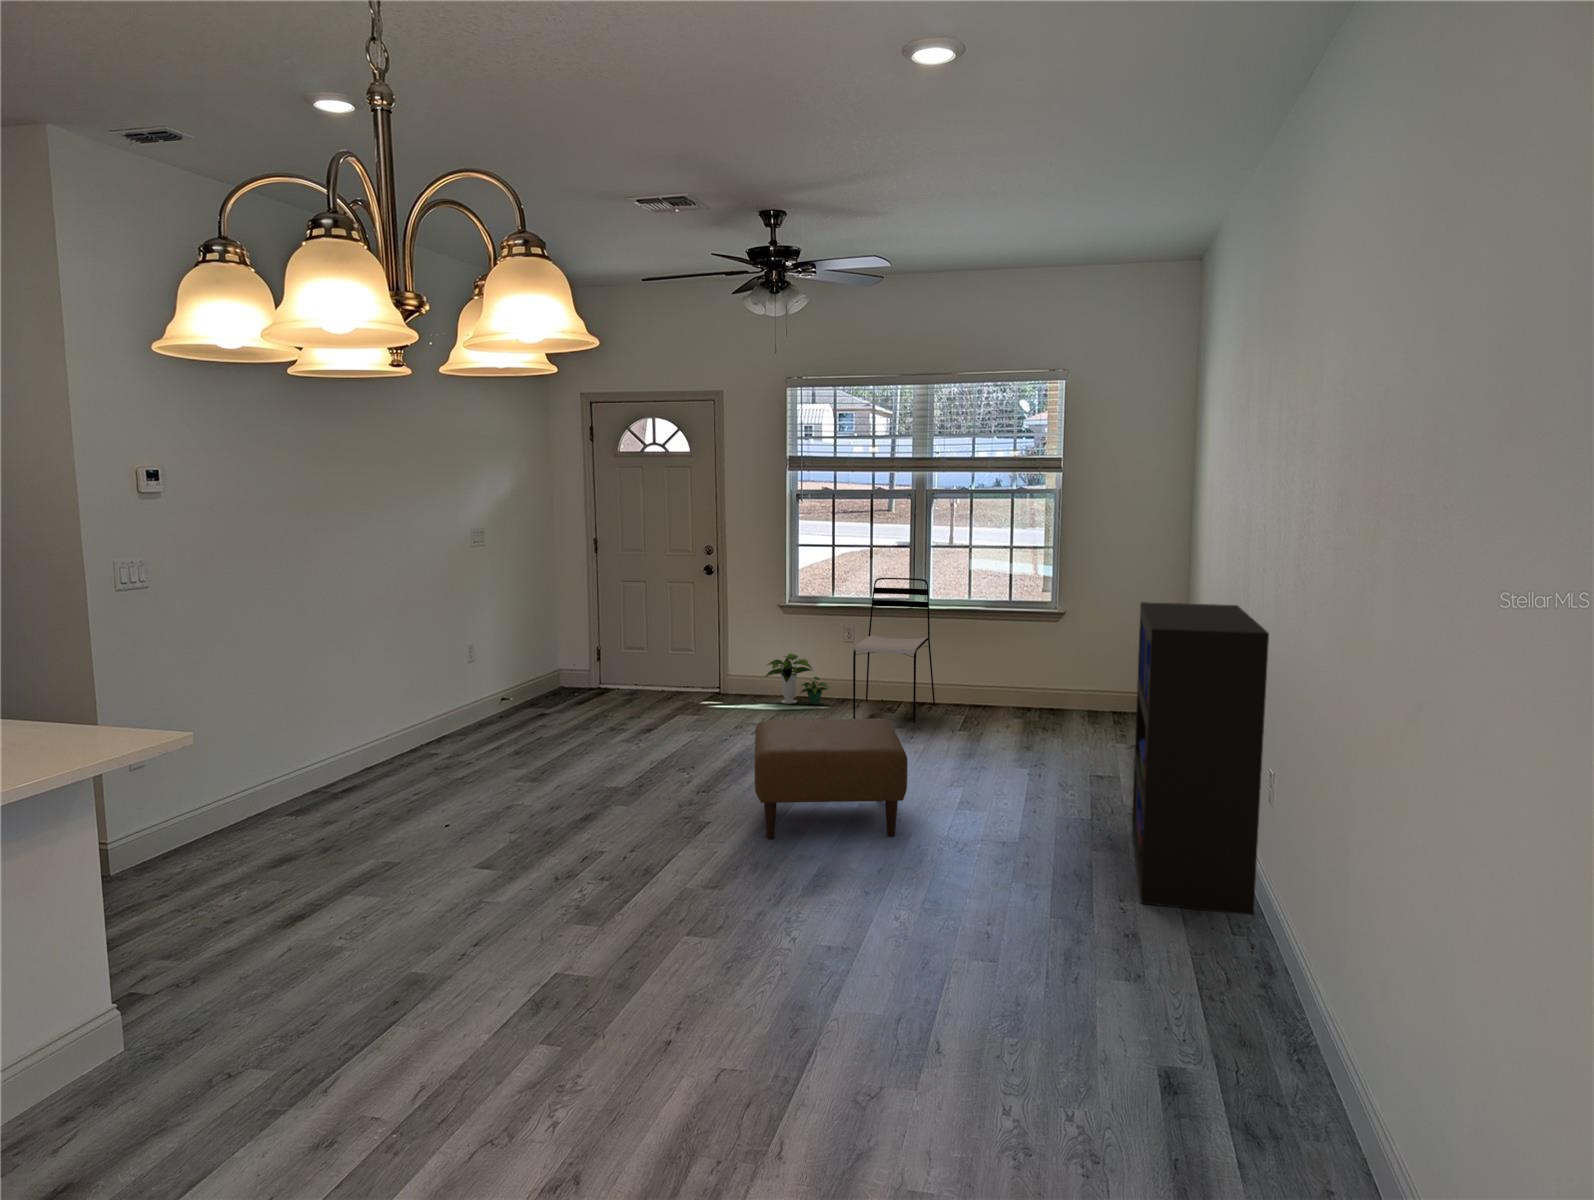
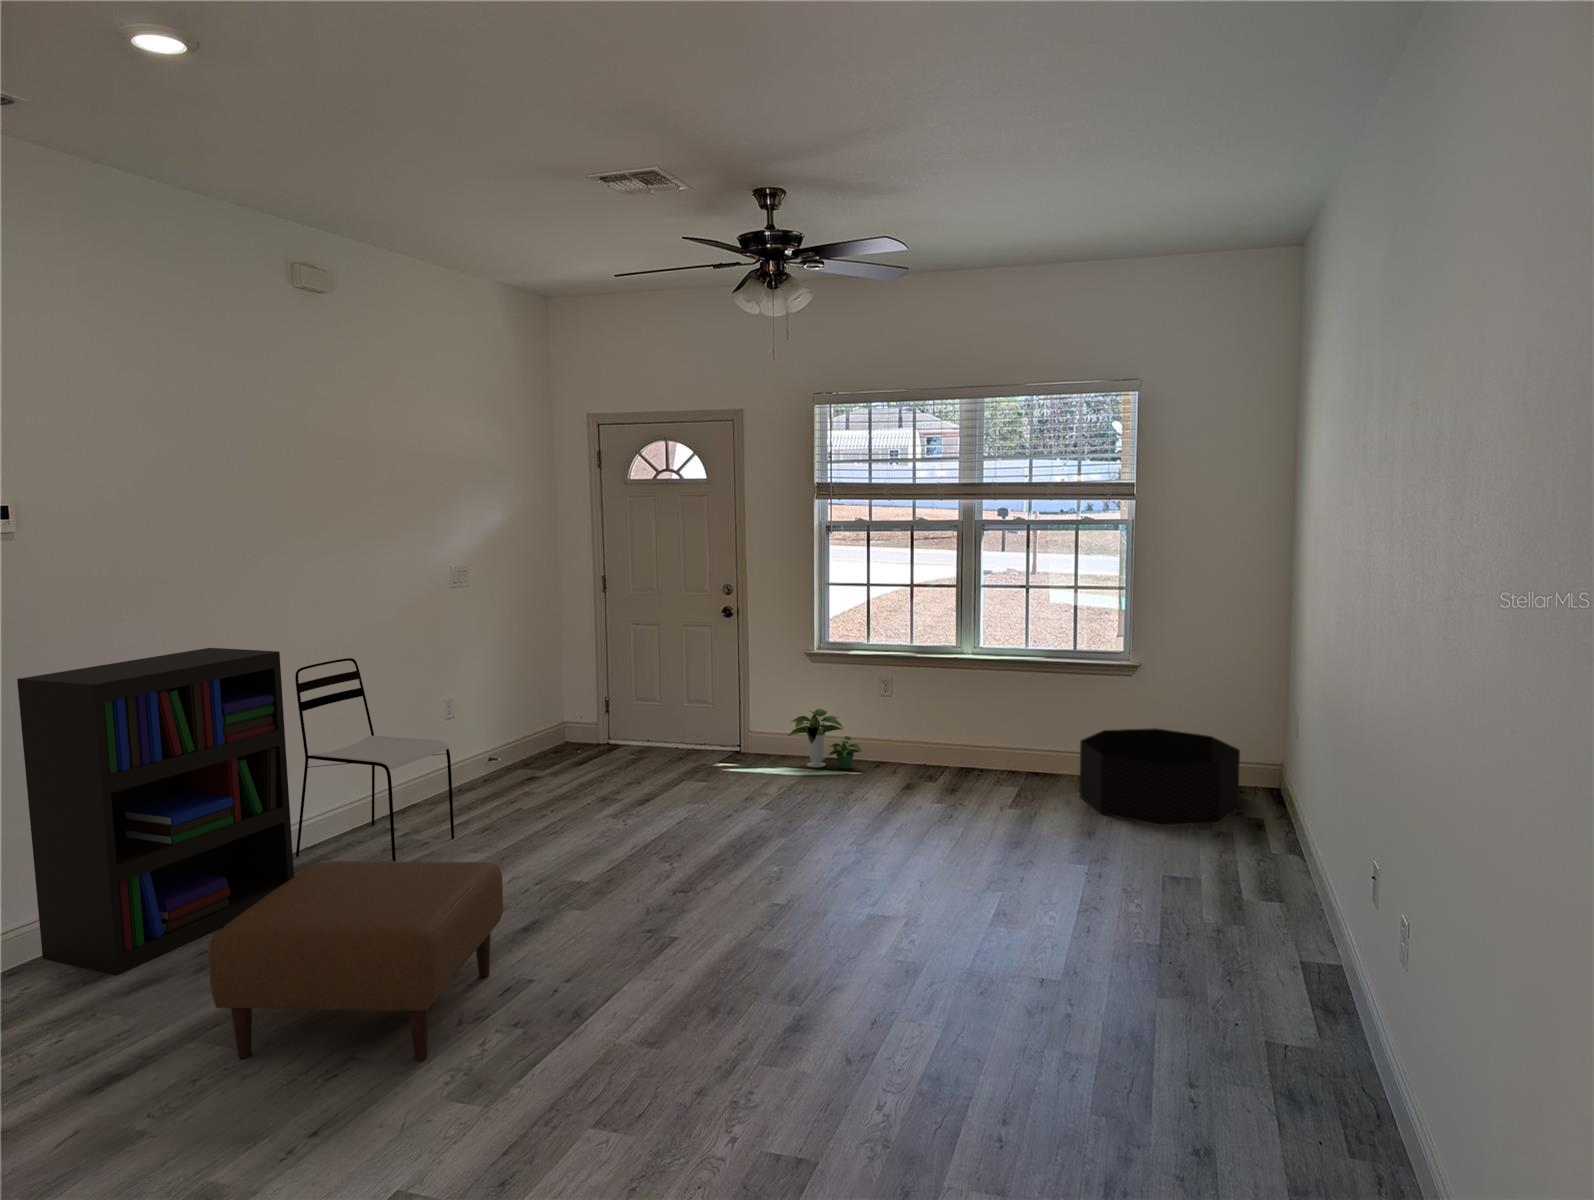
dining chair: present [853,578,935,722] -> present [295,658,454,861]
bookshelf: present [1132,602,1269,915] -> present [17,648,294,975]
basket: none [1015,665,1146,741] -> present [1080,728,1240,826]
ottoman: present [755,719,908,839] -> present [208,861,503,1061]

